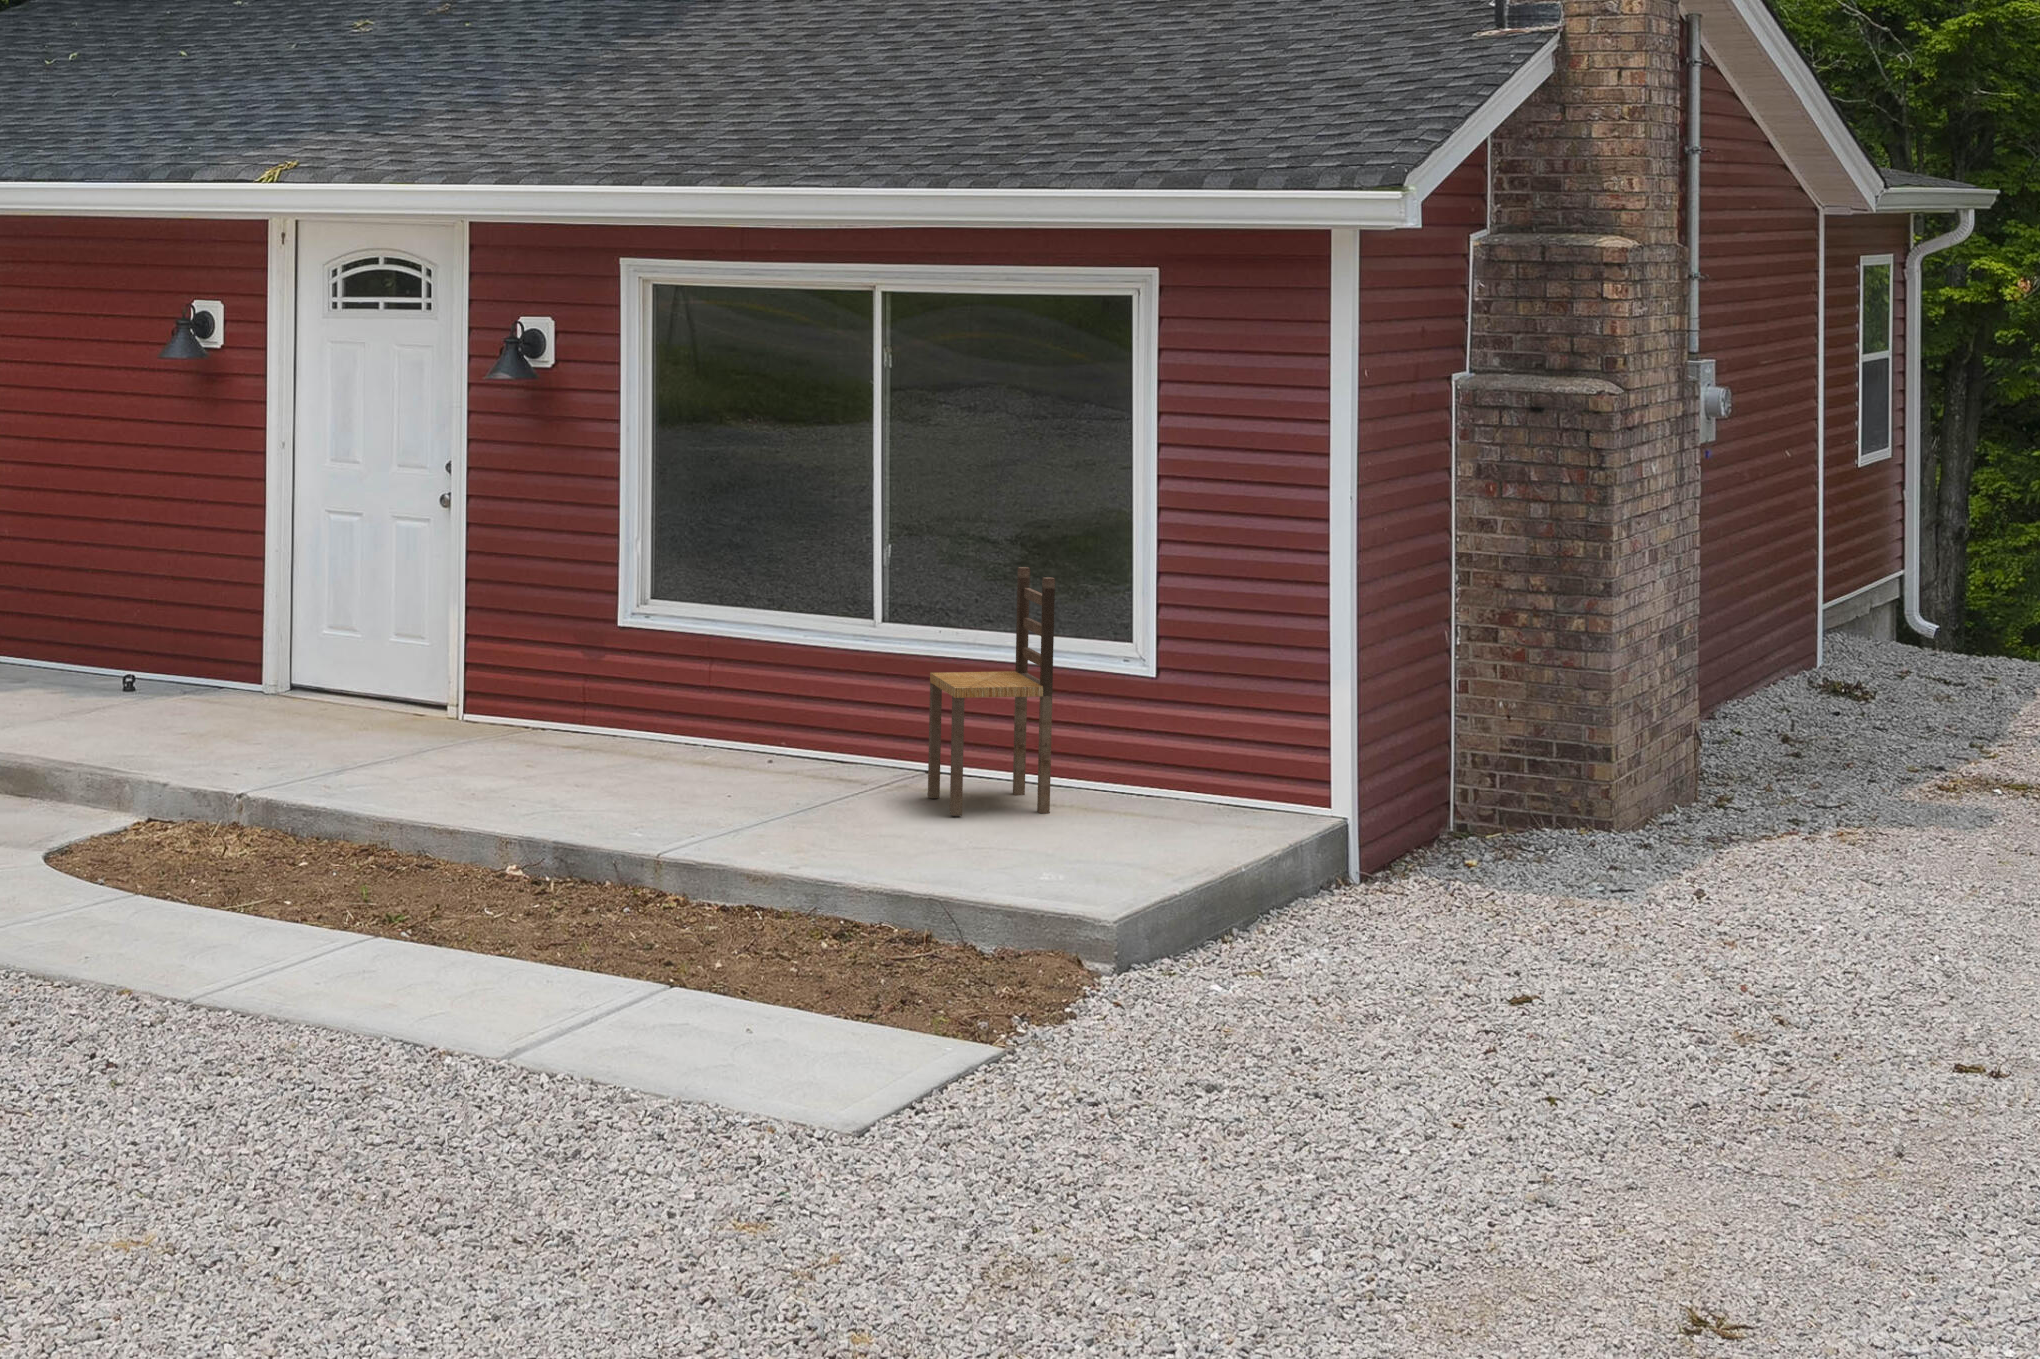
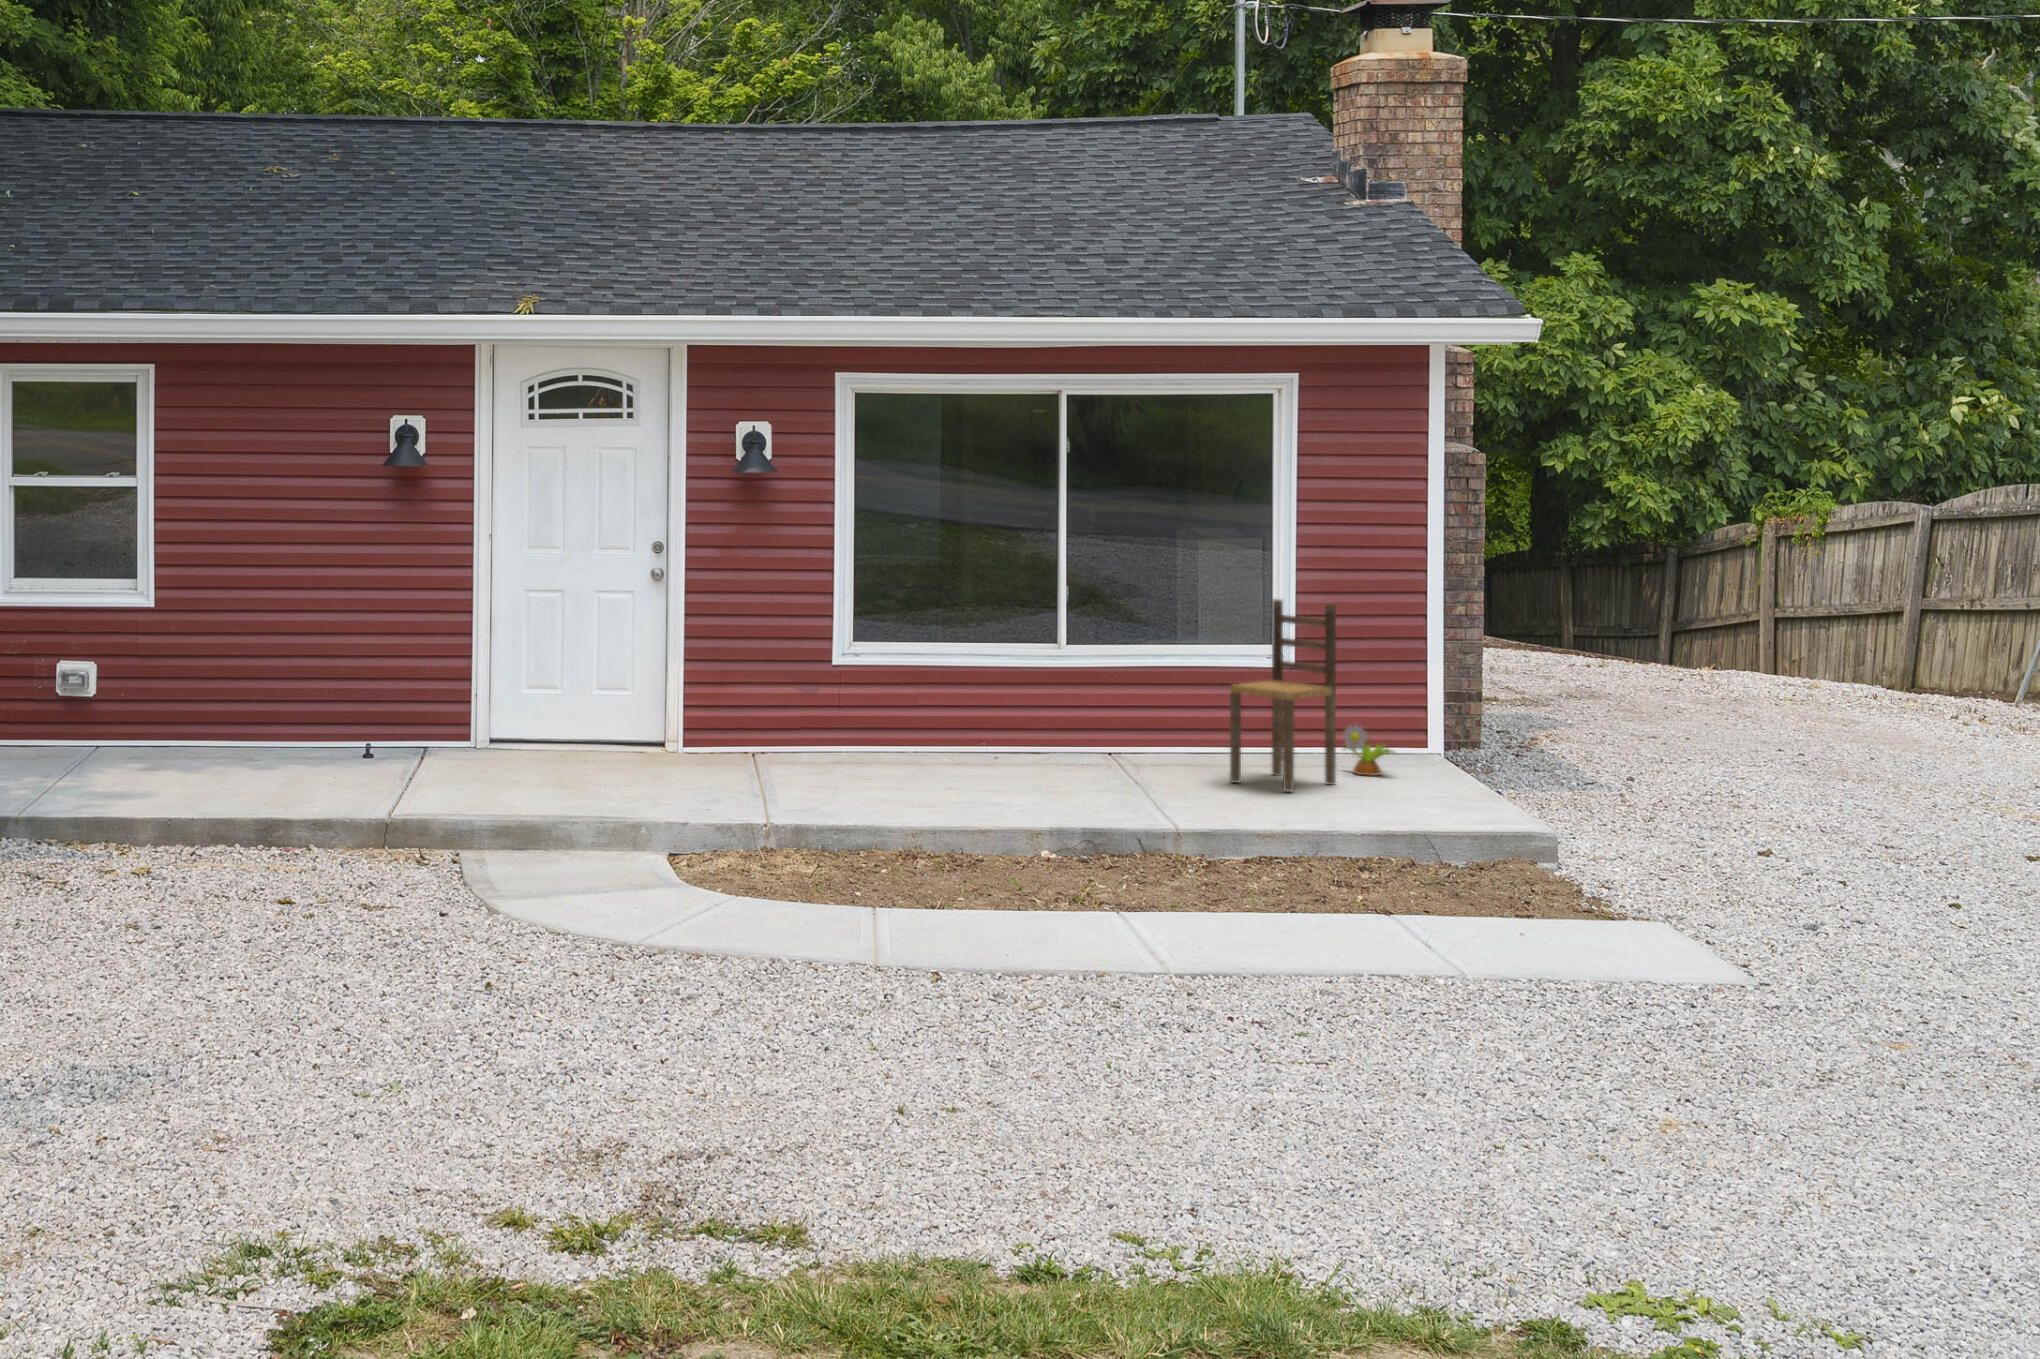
decorative plant: none [1107,736,1173,808] -> present [1344,725,1395,776]

